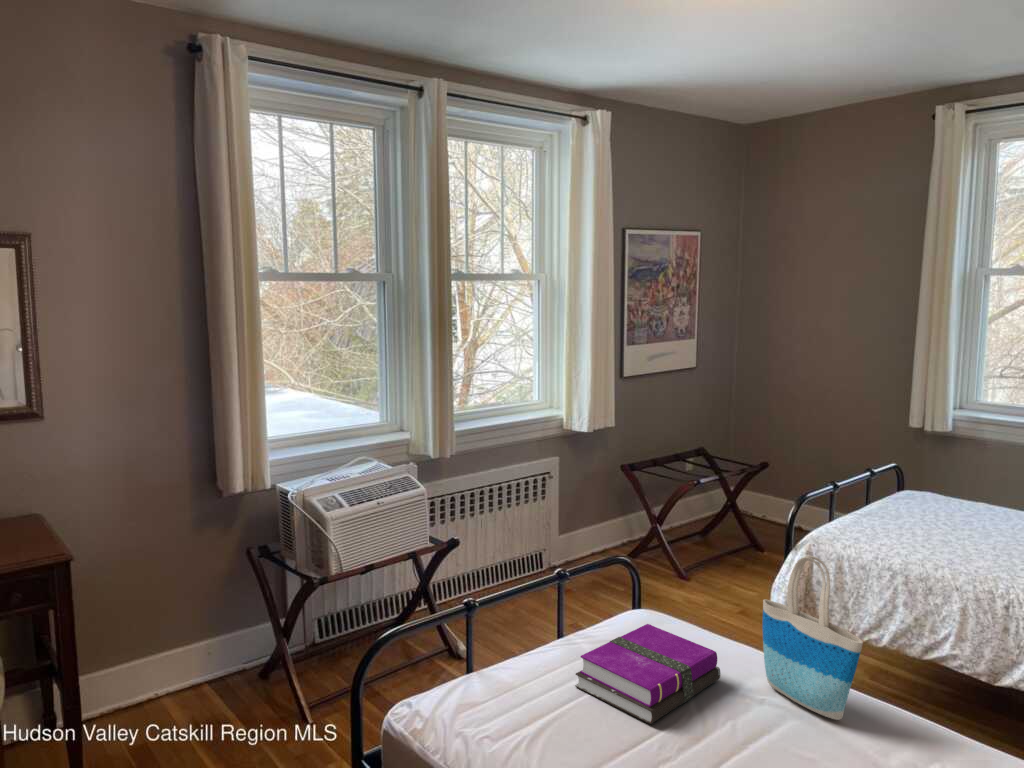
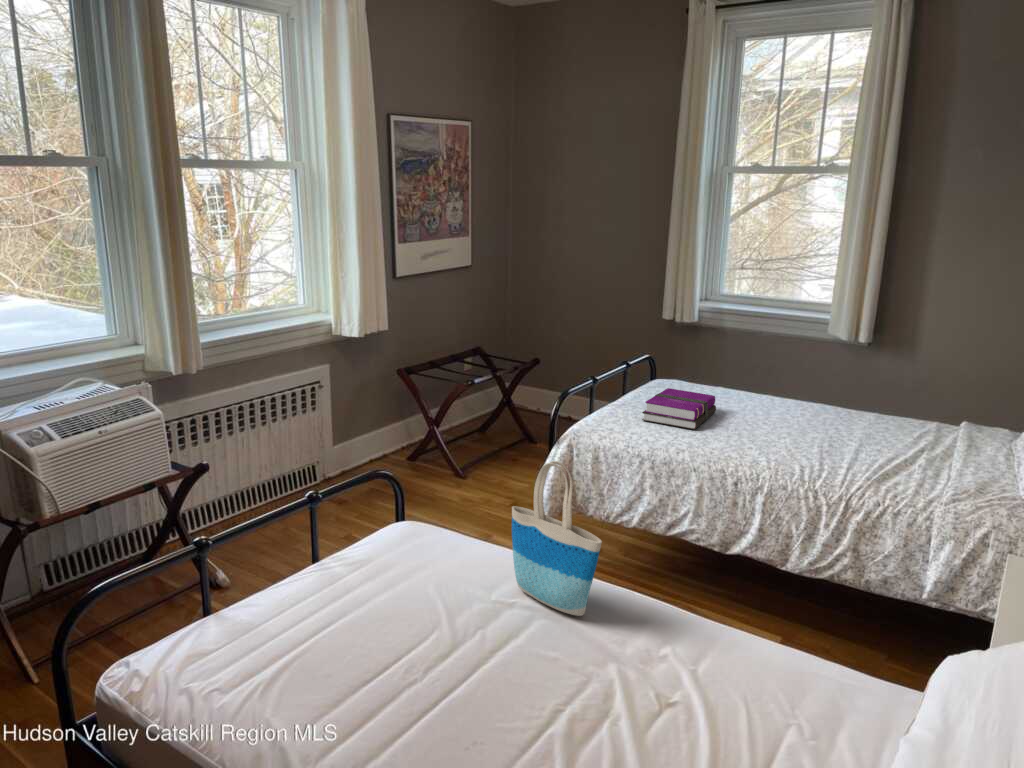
hardback book: present [575,624,721,724] -> present [642,388,716,429]

